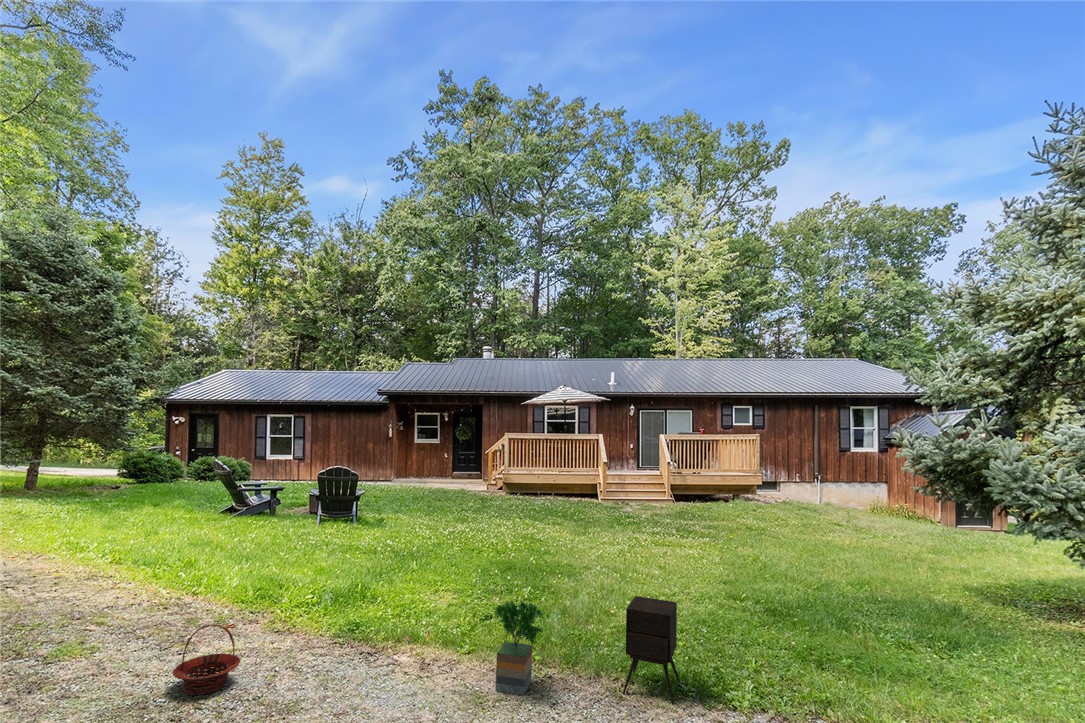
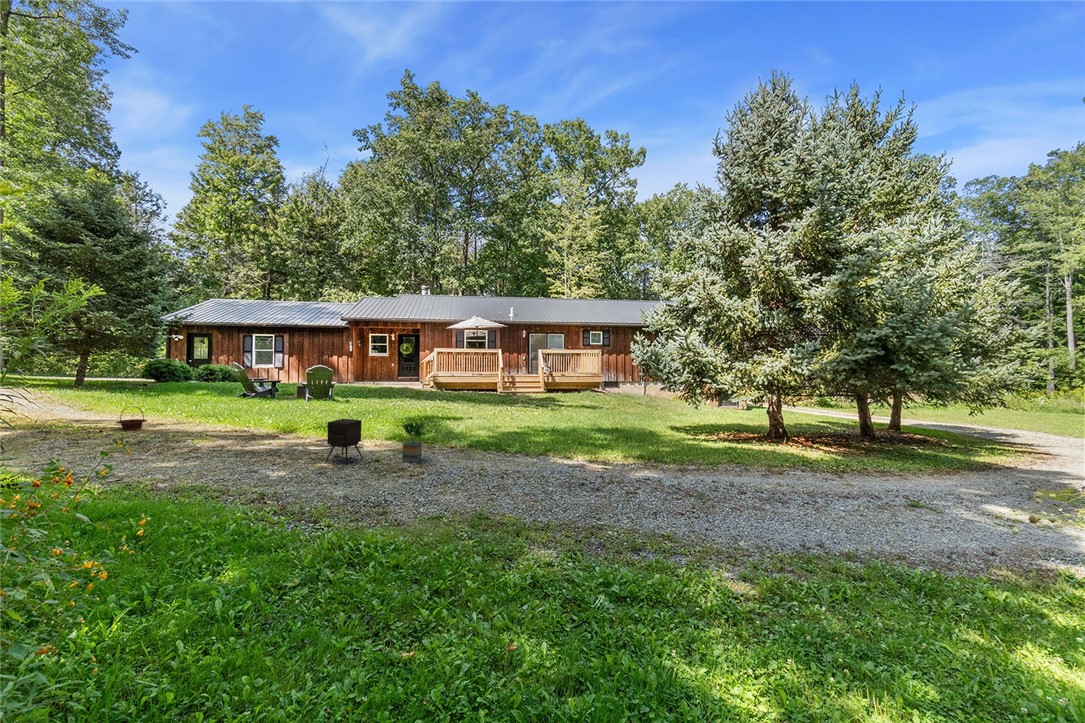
side table: present [623,596,680,705] -> present [325,419,363,465]
basket: present [172,624,241,695] -> present [116,407,147,430]

